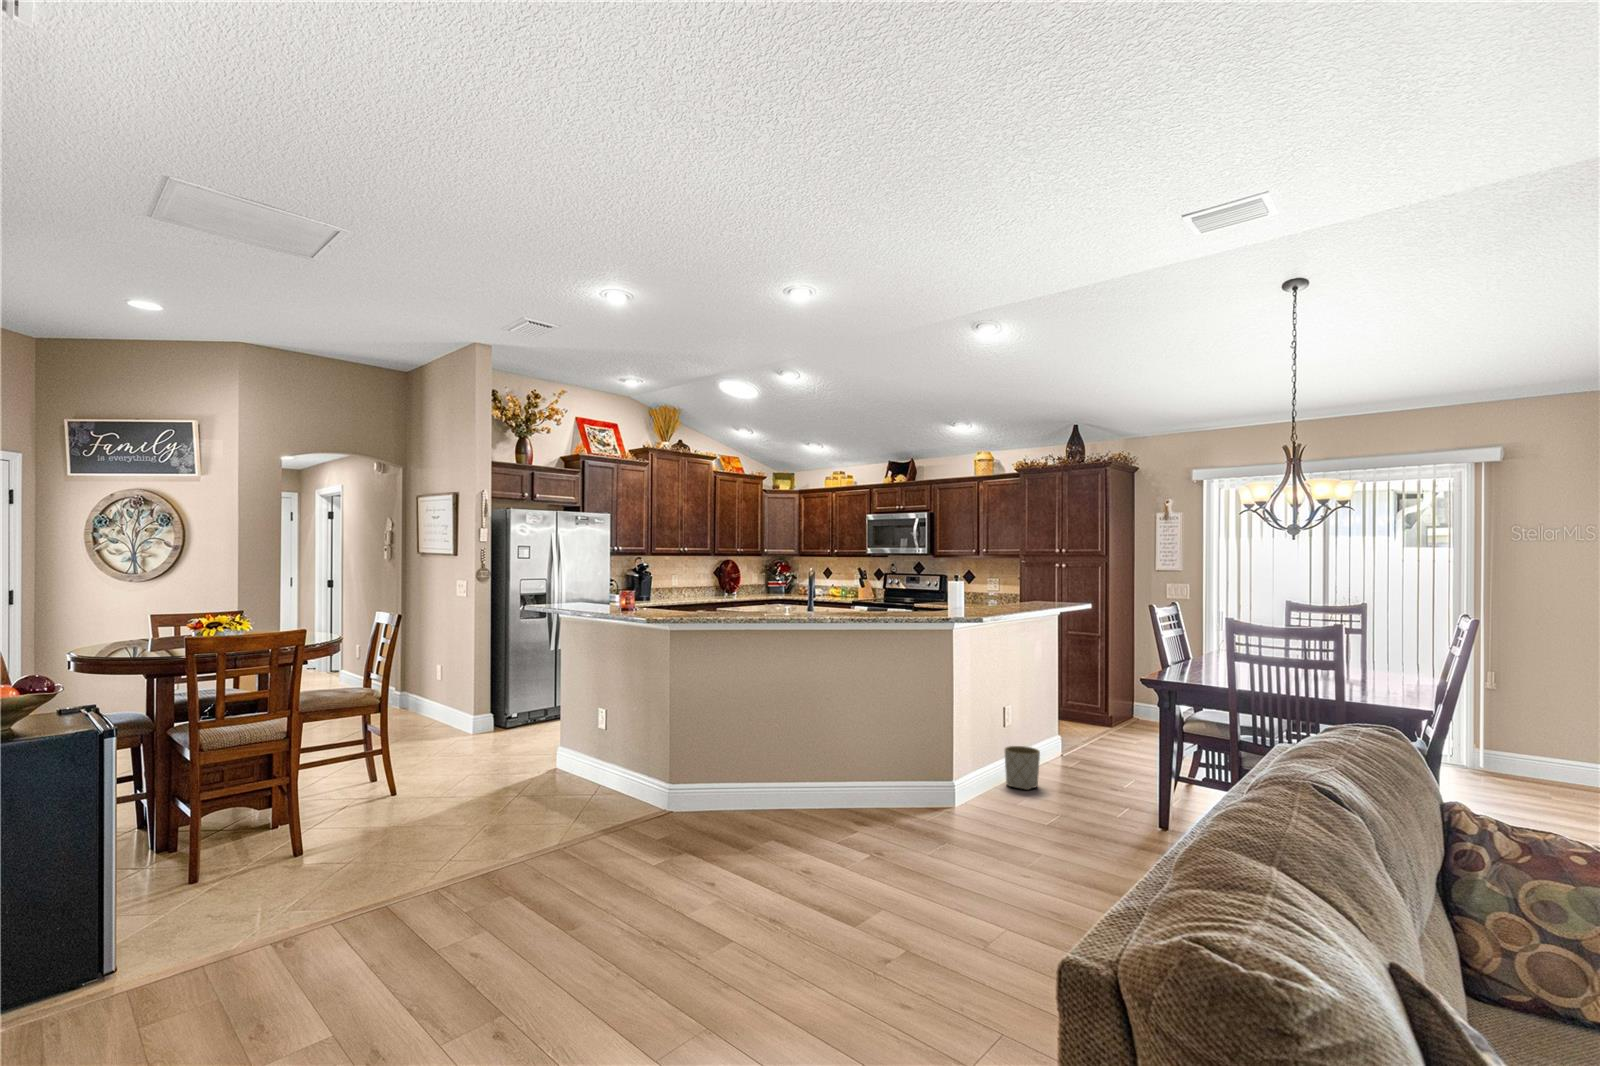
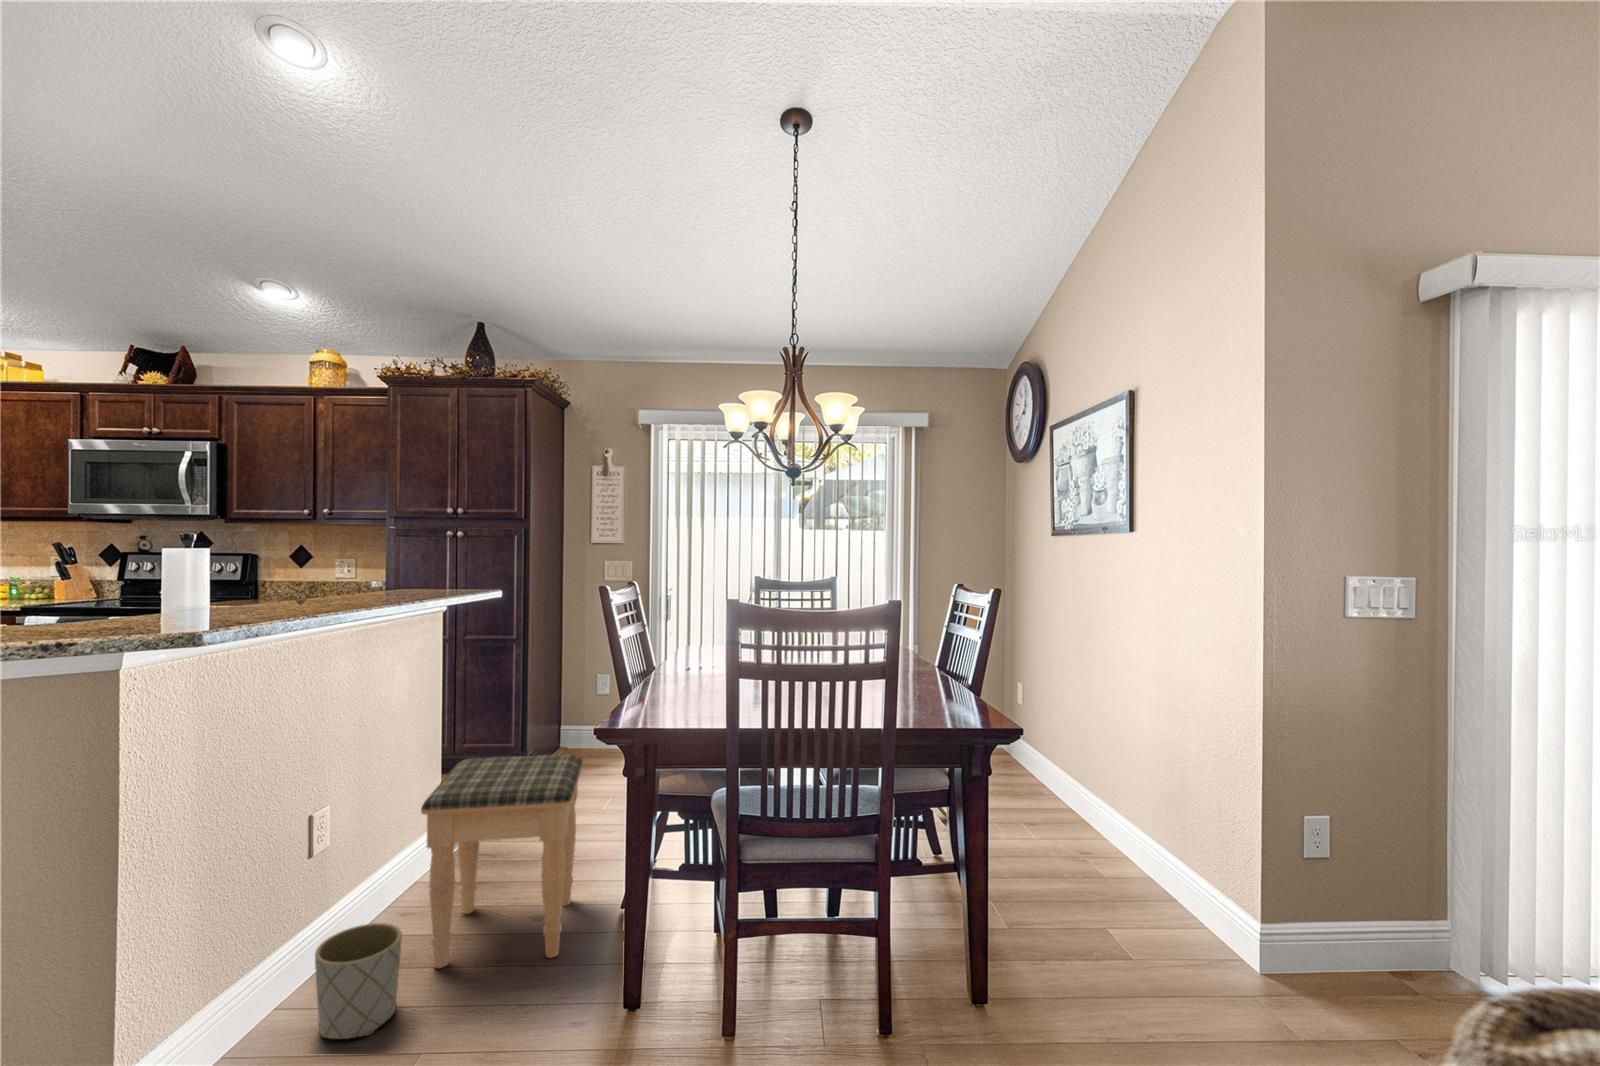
footstool: none [1047,686,1135,790] -> present [421,754,583,968]

